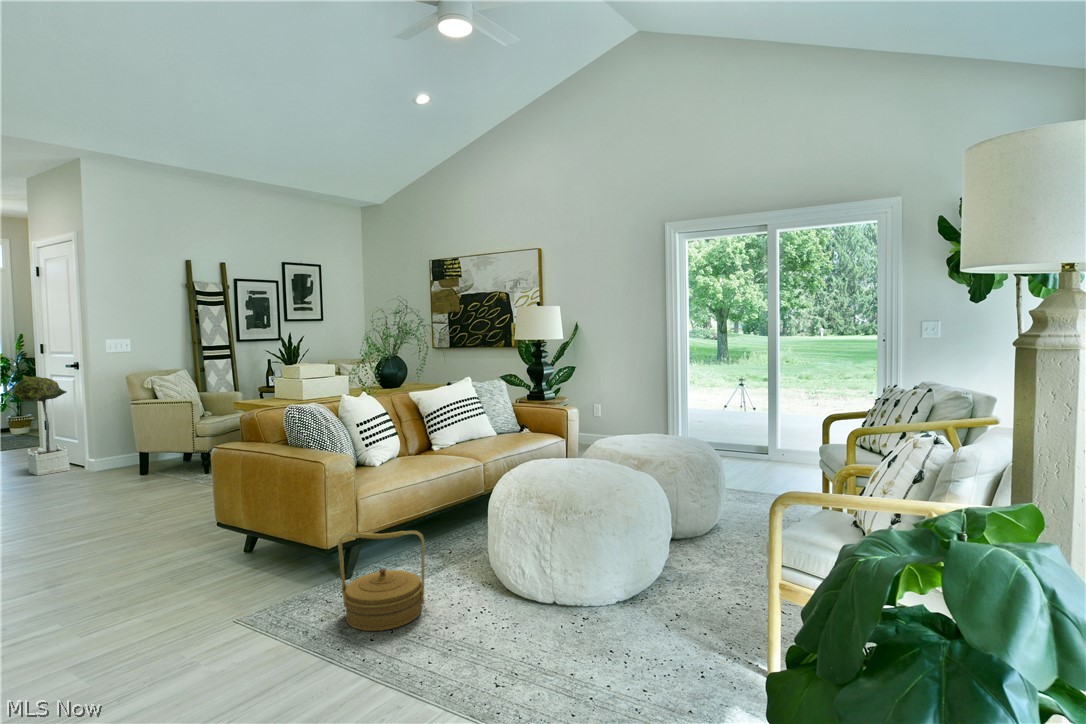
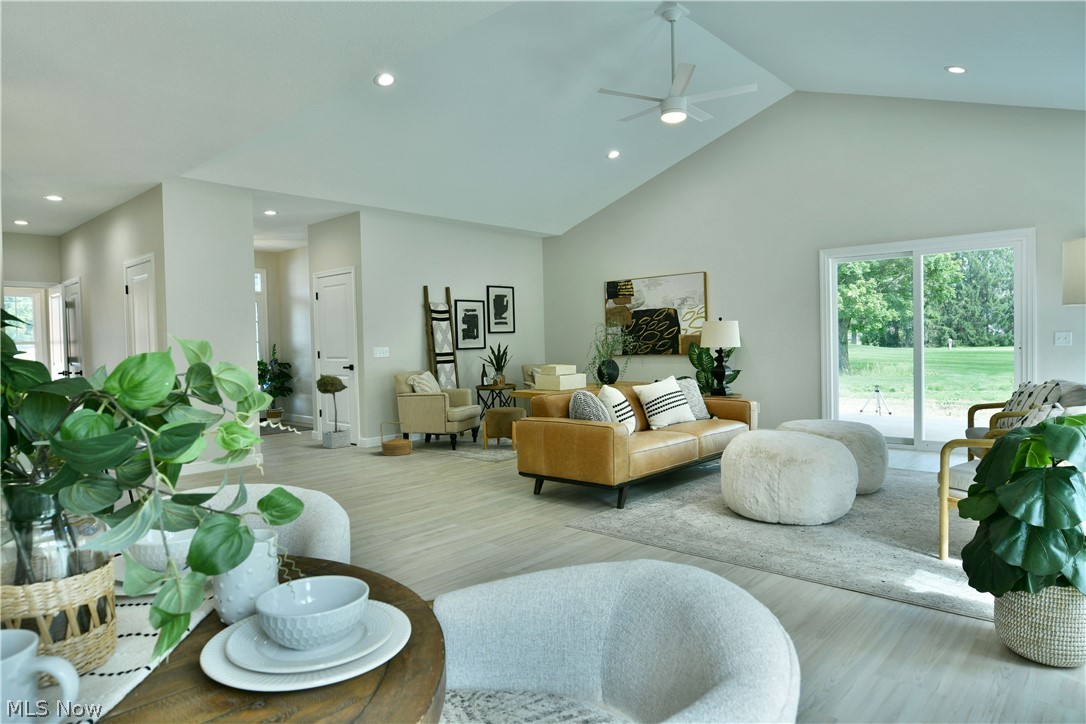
basket: present [338,531,425,631] -> present [380,421,412,456]

